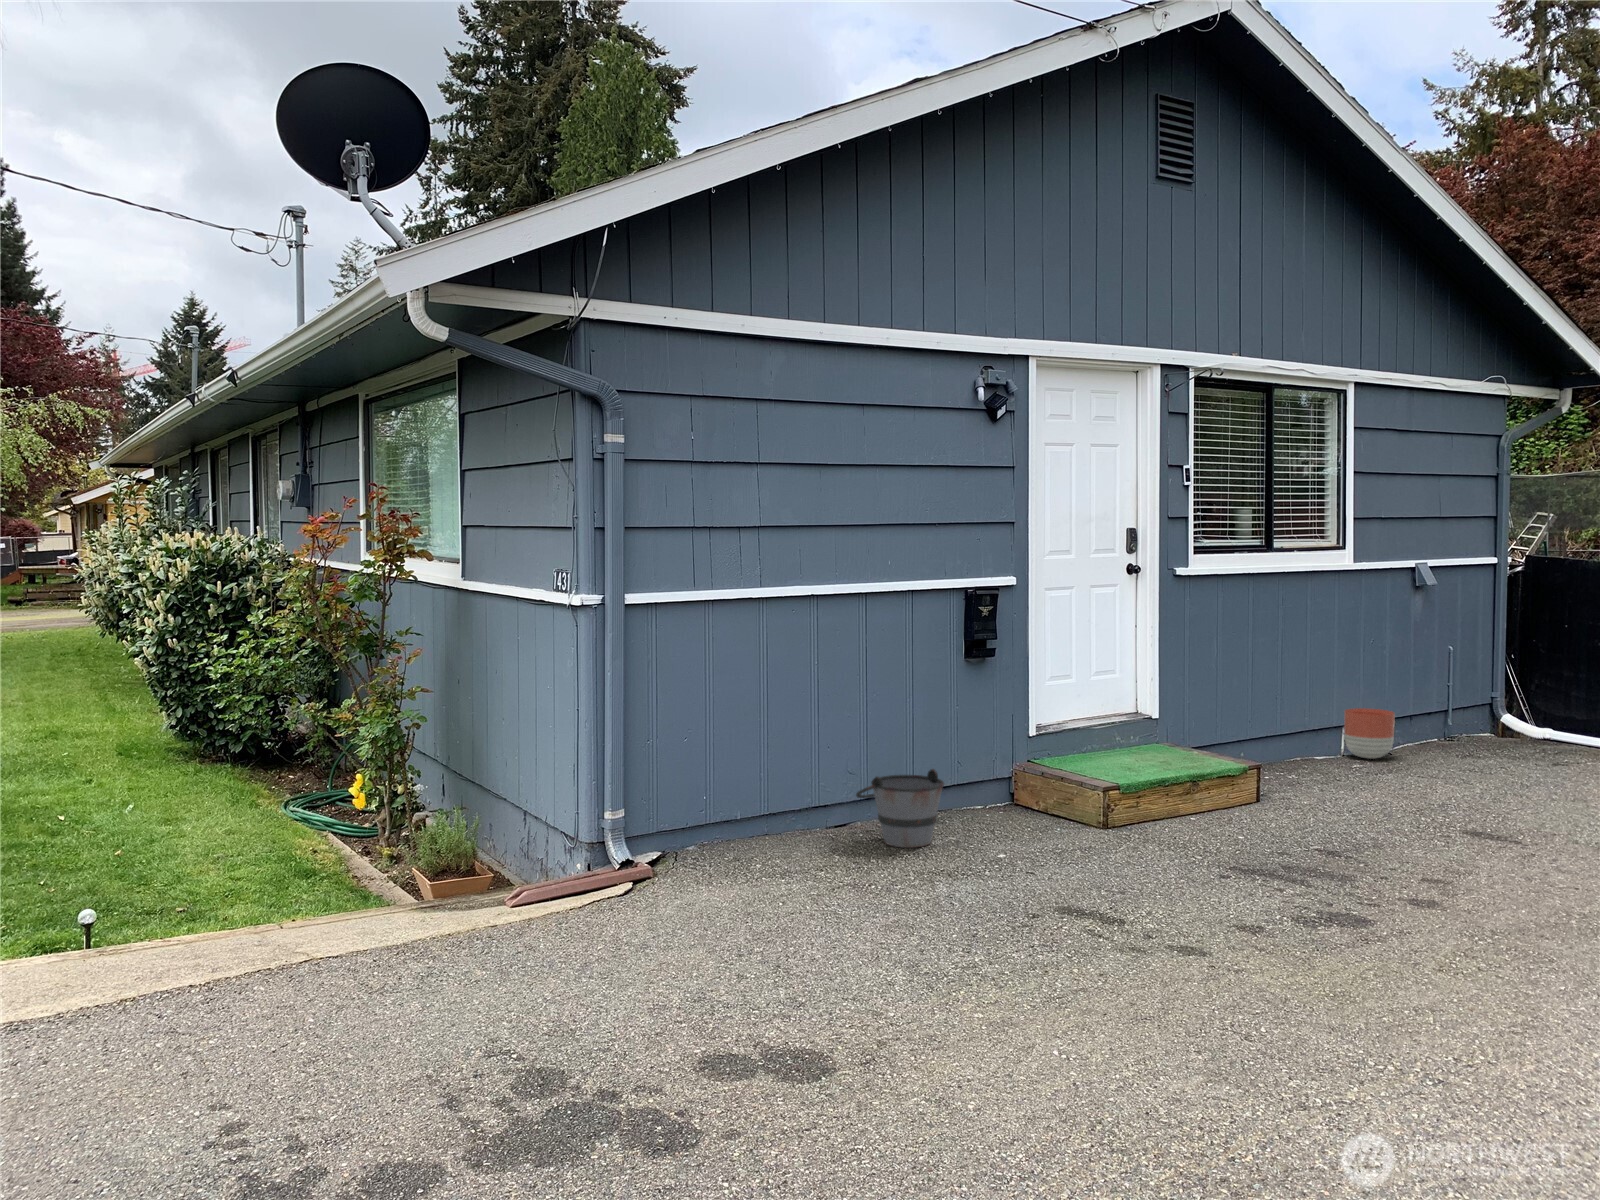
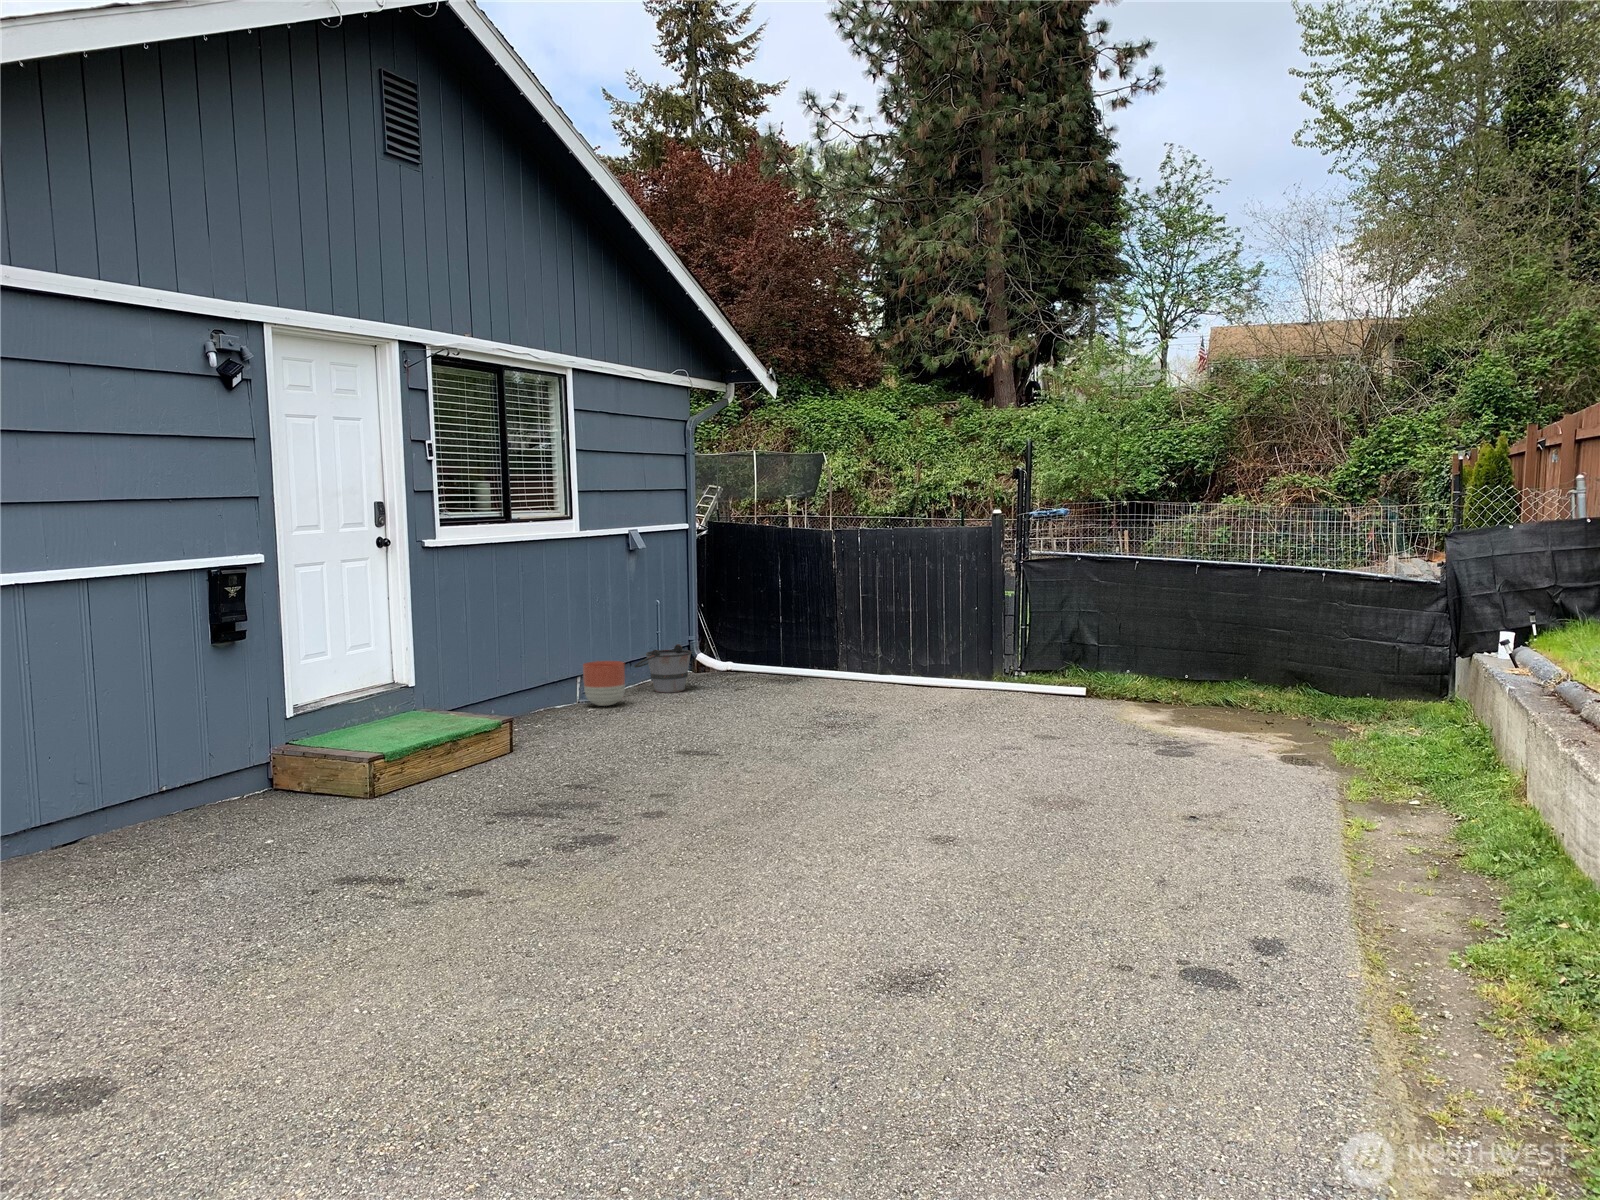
bucket: present [856,769,944,848] -> present [634,644,692,693]

